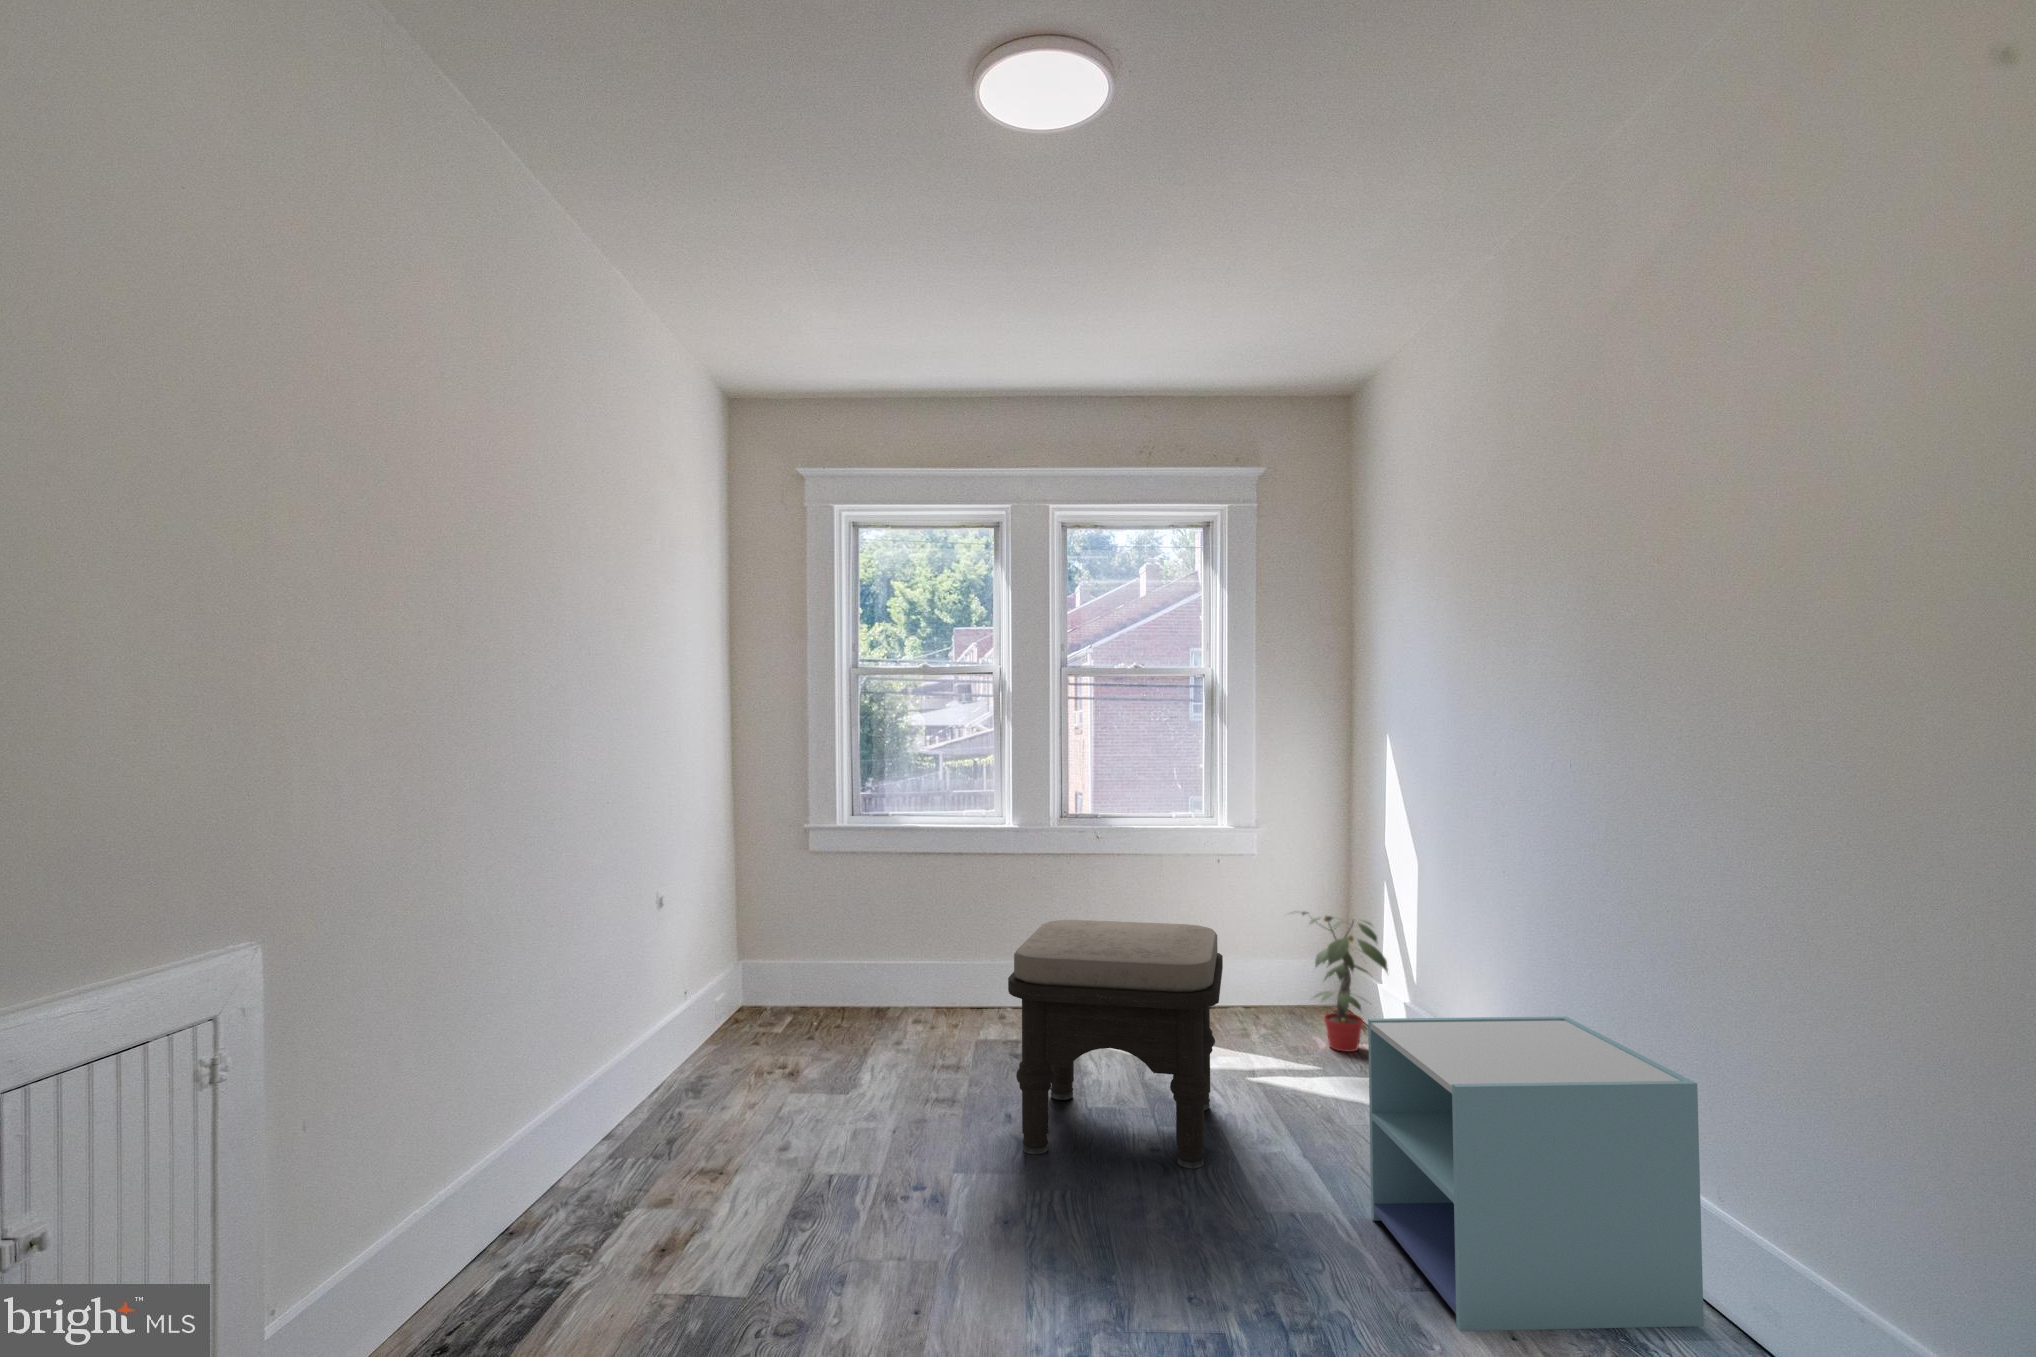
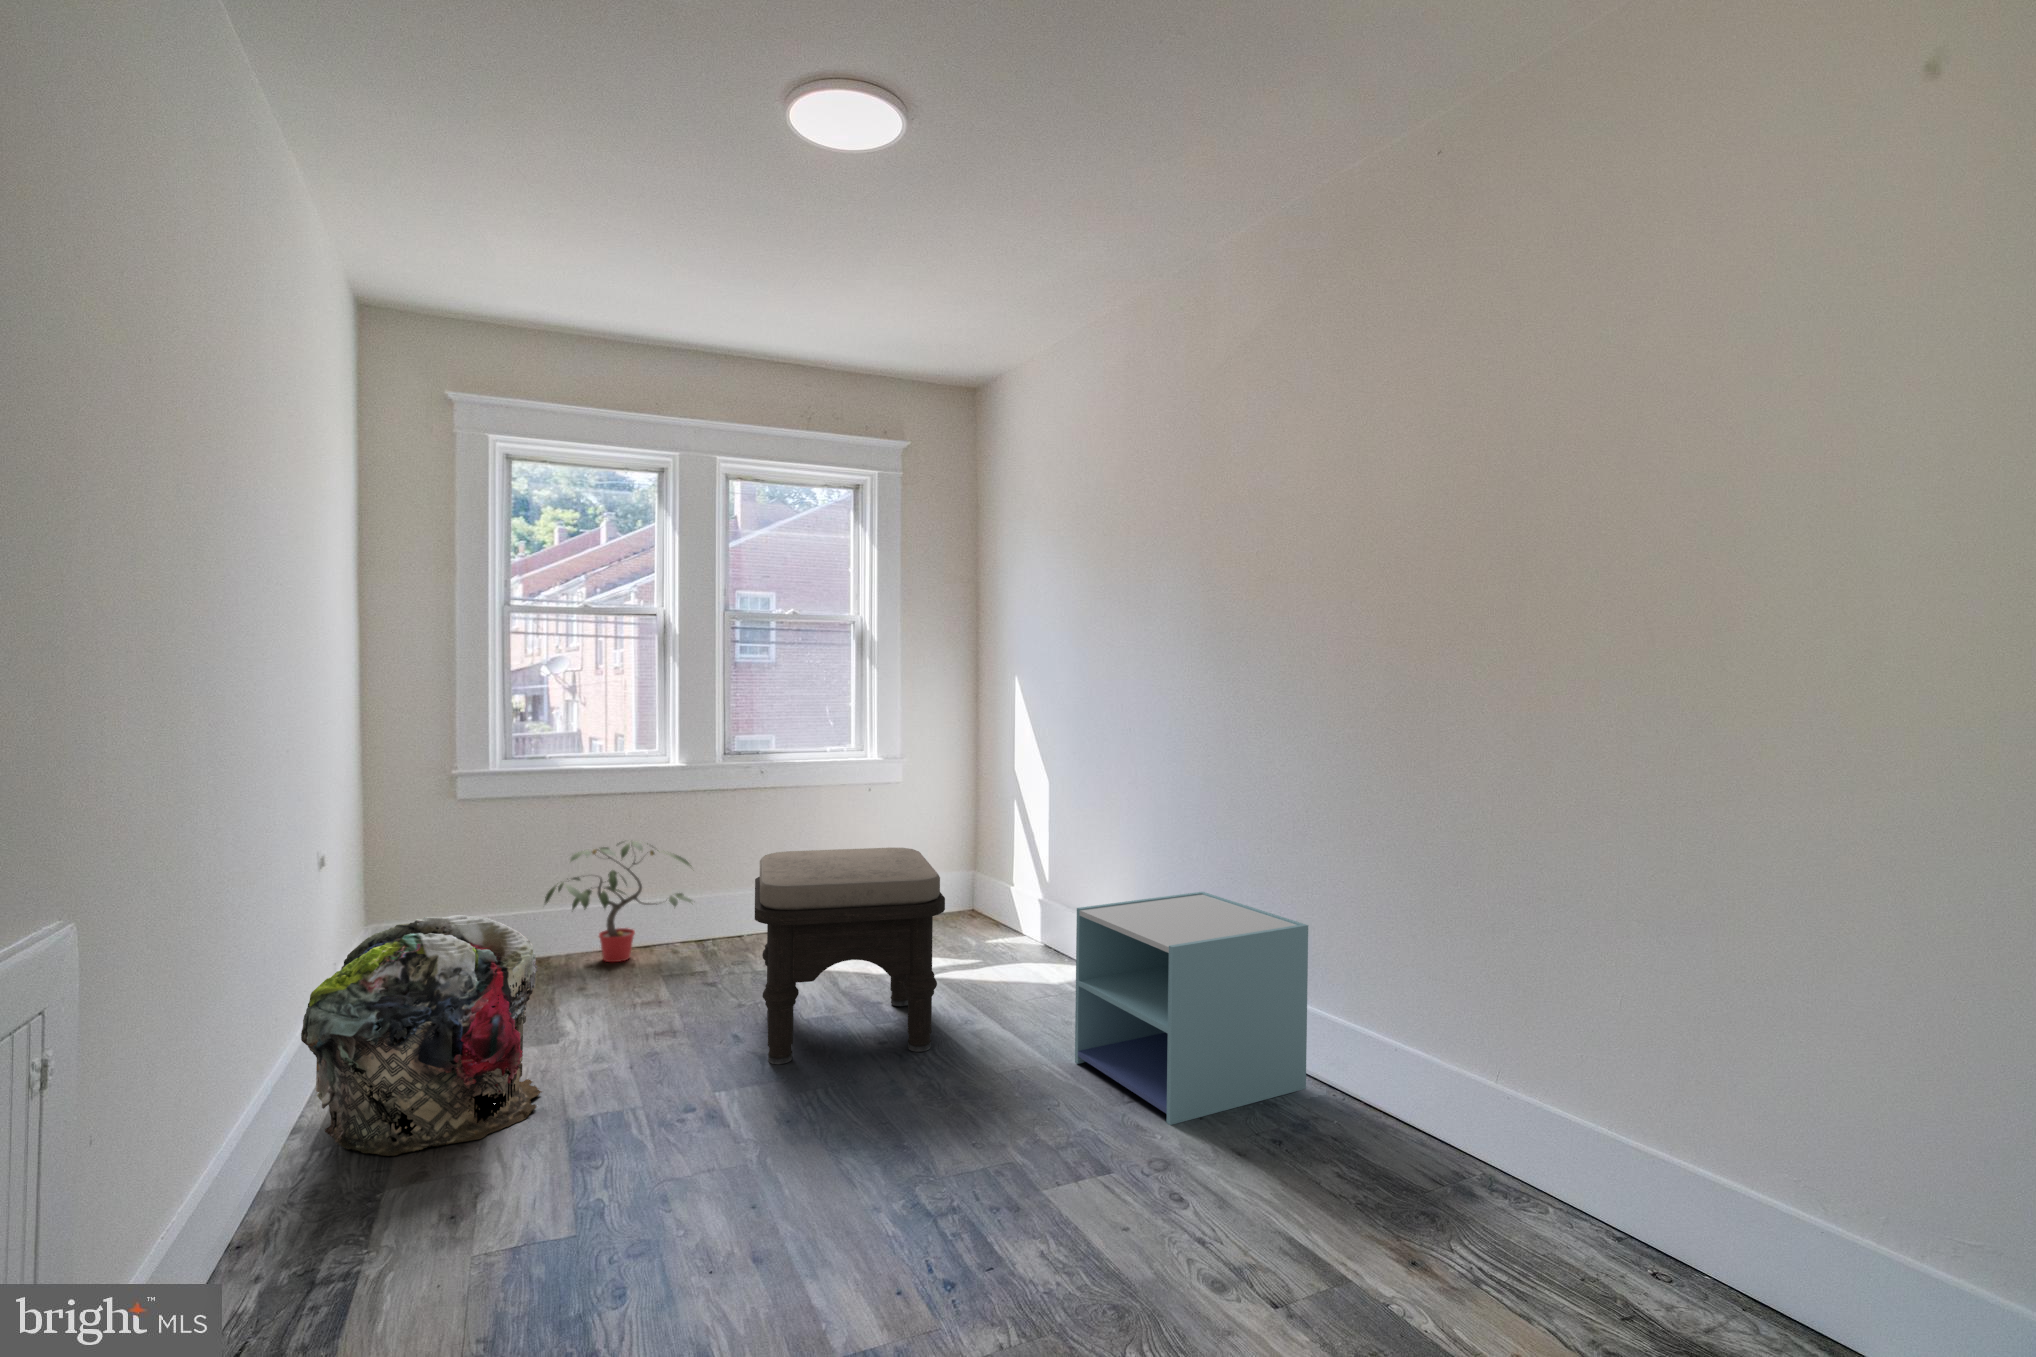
potted plant: present [1295,911,1388,1052] -> present [545,841,692,962]
laundry basket: none [606,956,805,1178] -> present [301,915,542,1156]

